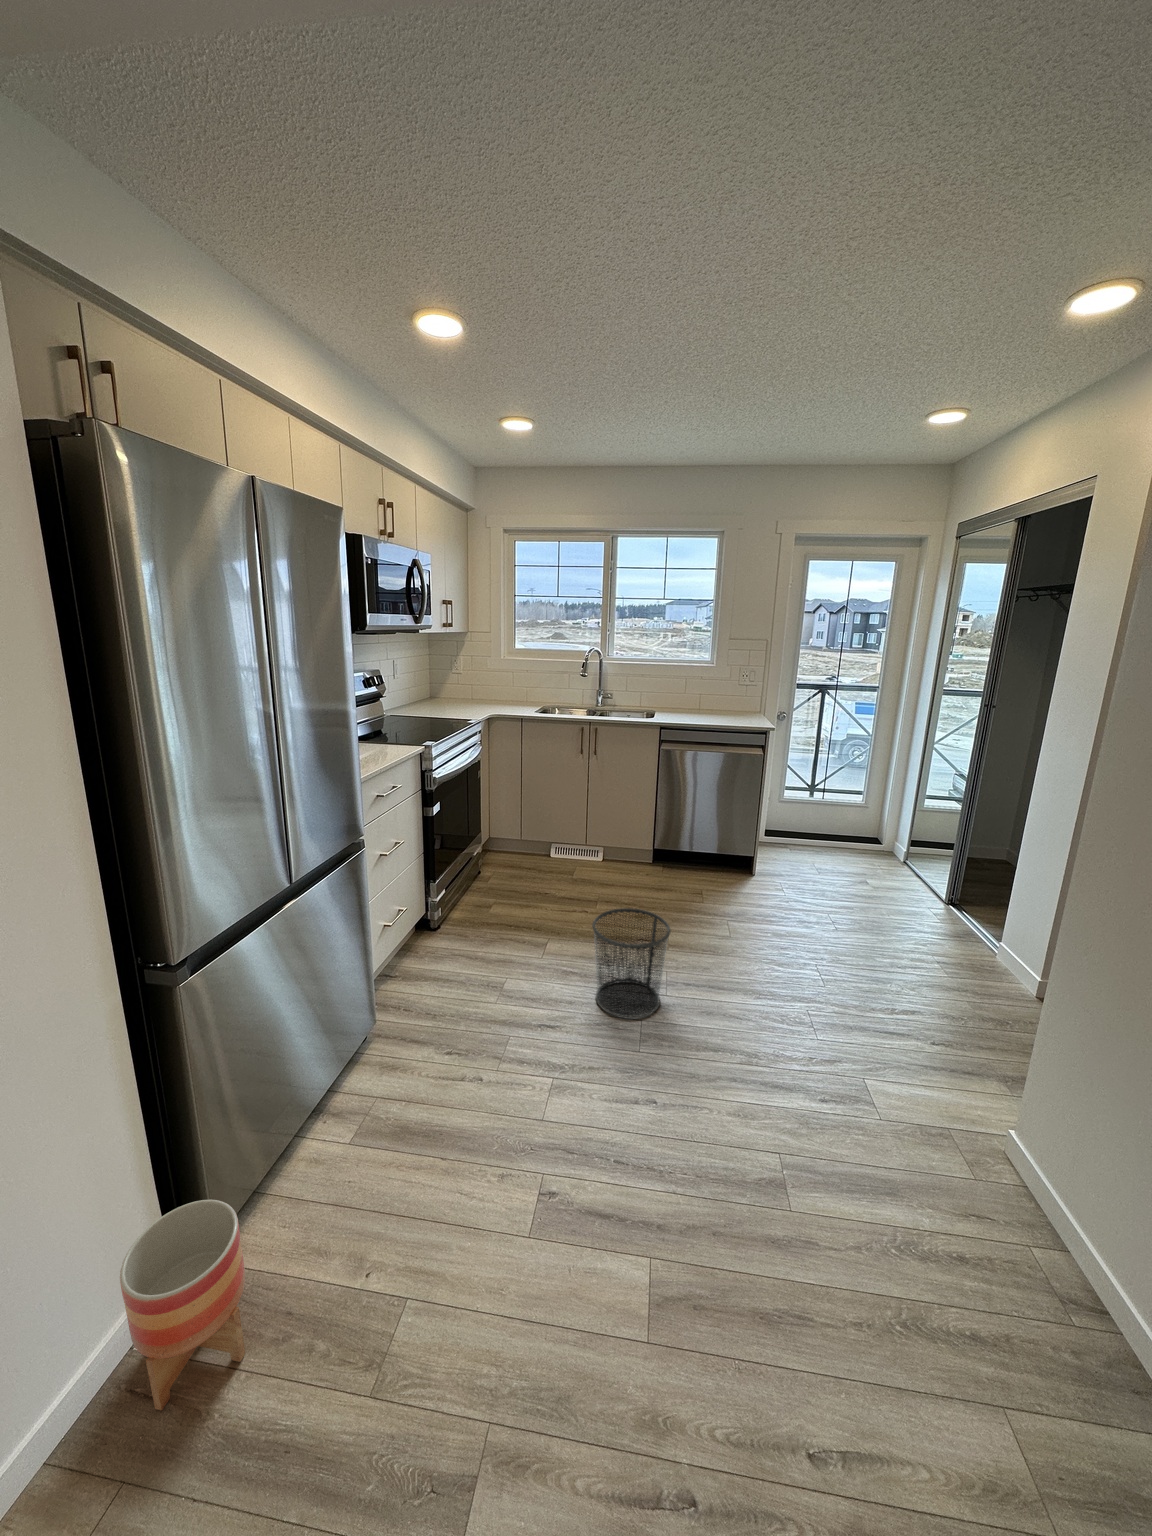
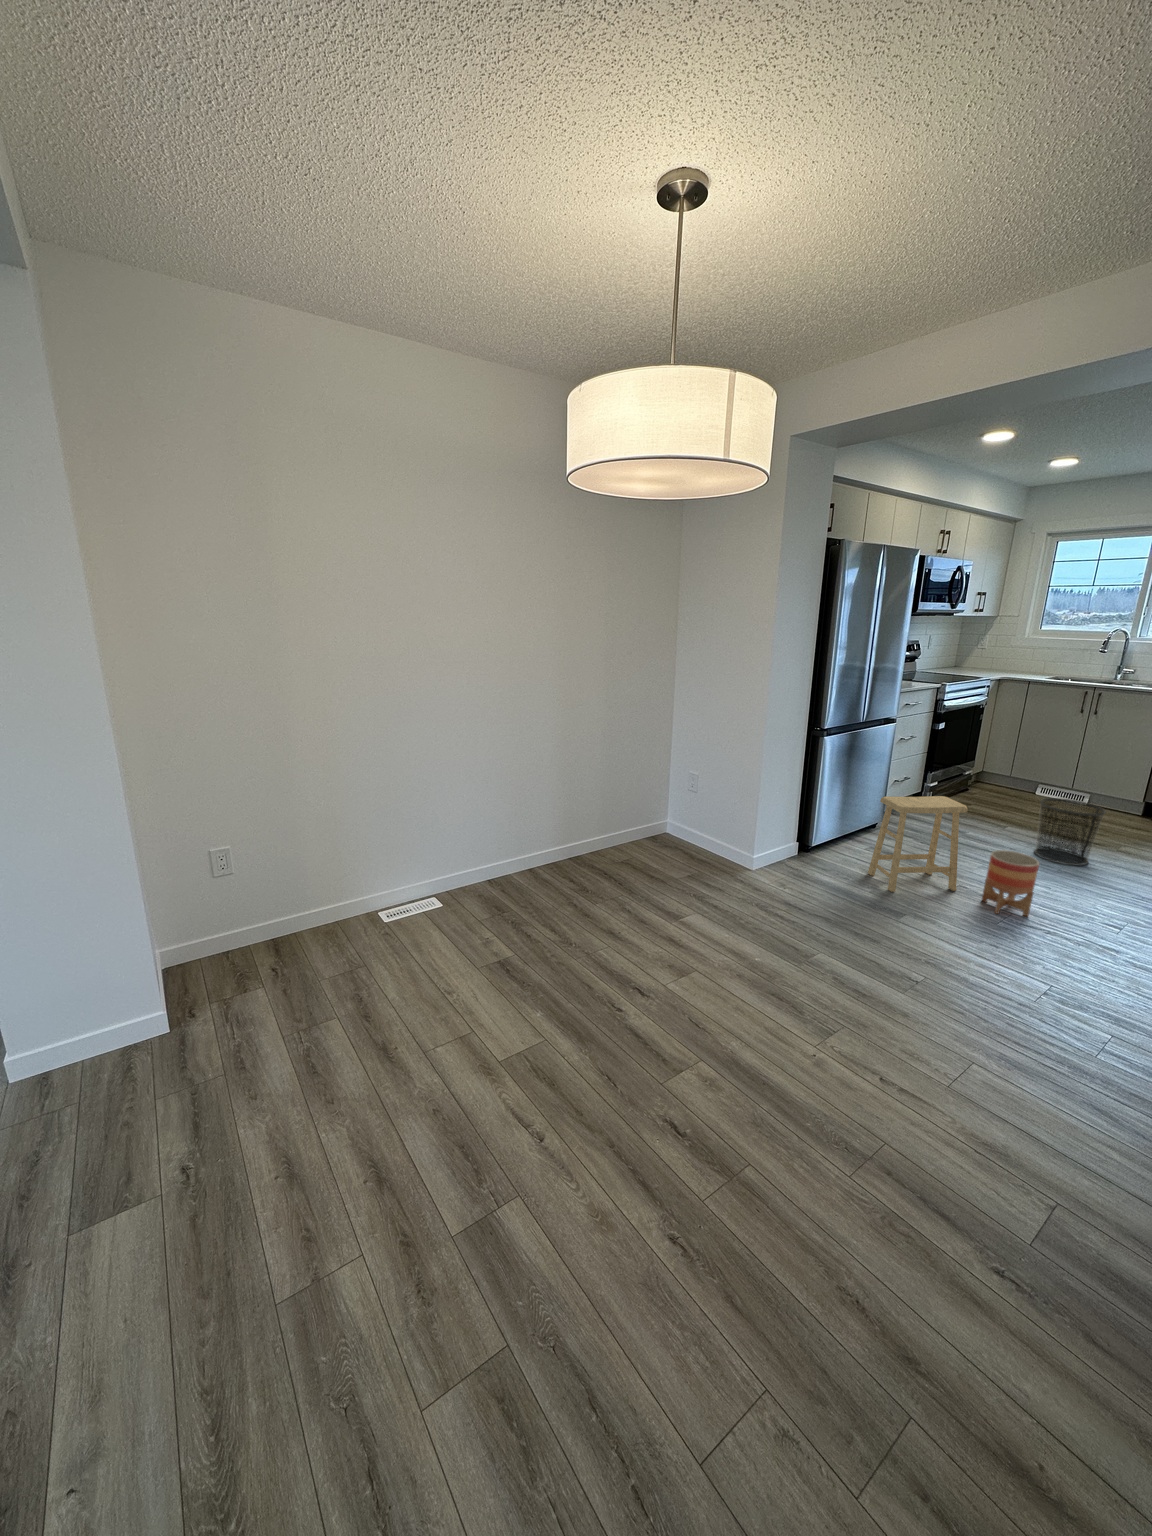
footstool: none [342,1046,538,1382] -> present [868,796,968,892]
planter: present [120,1200,245,1411] -> present [982,850,1039,916]

